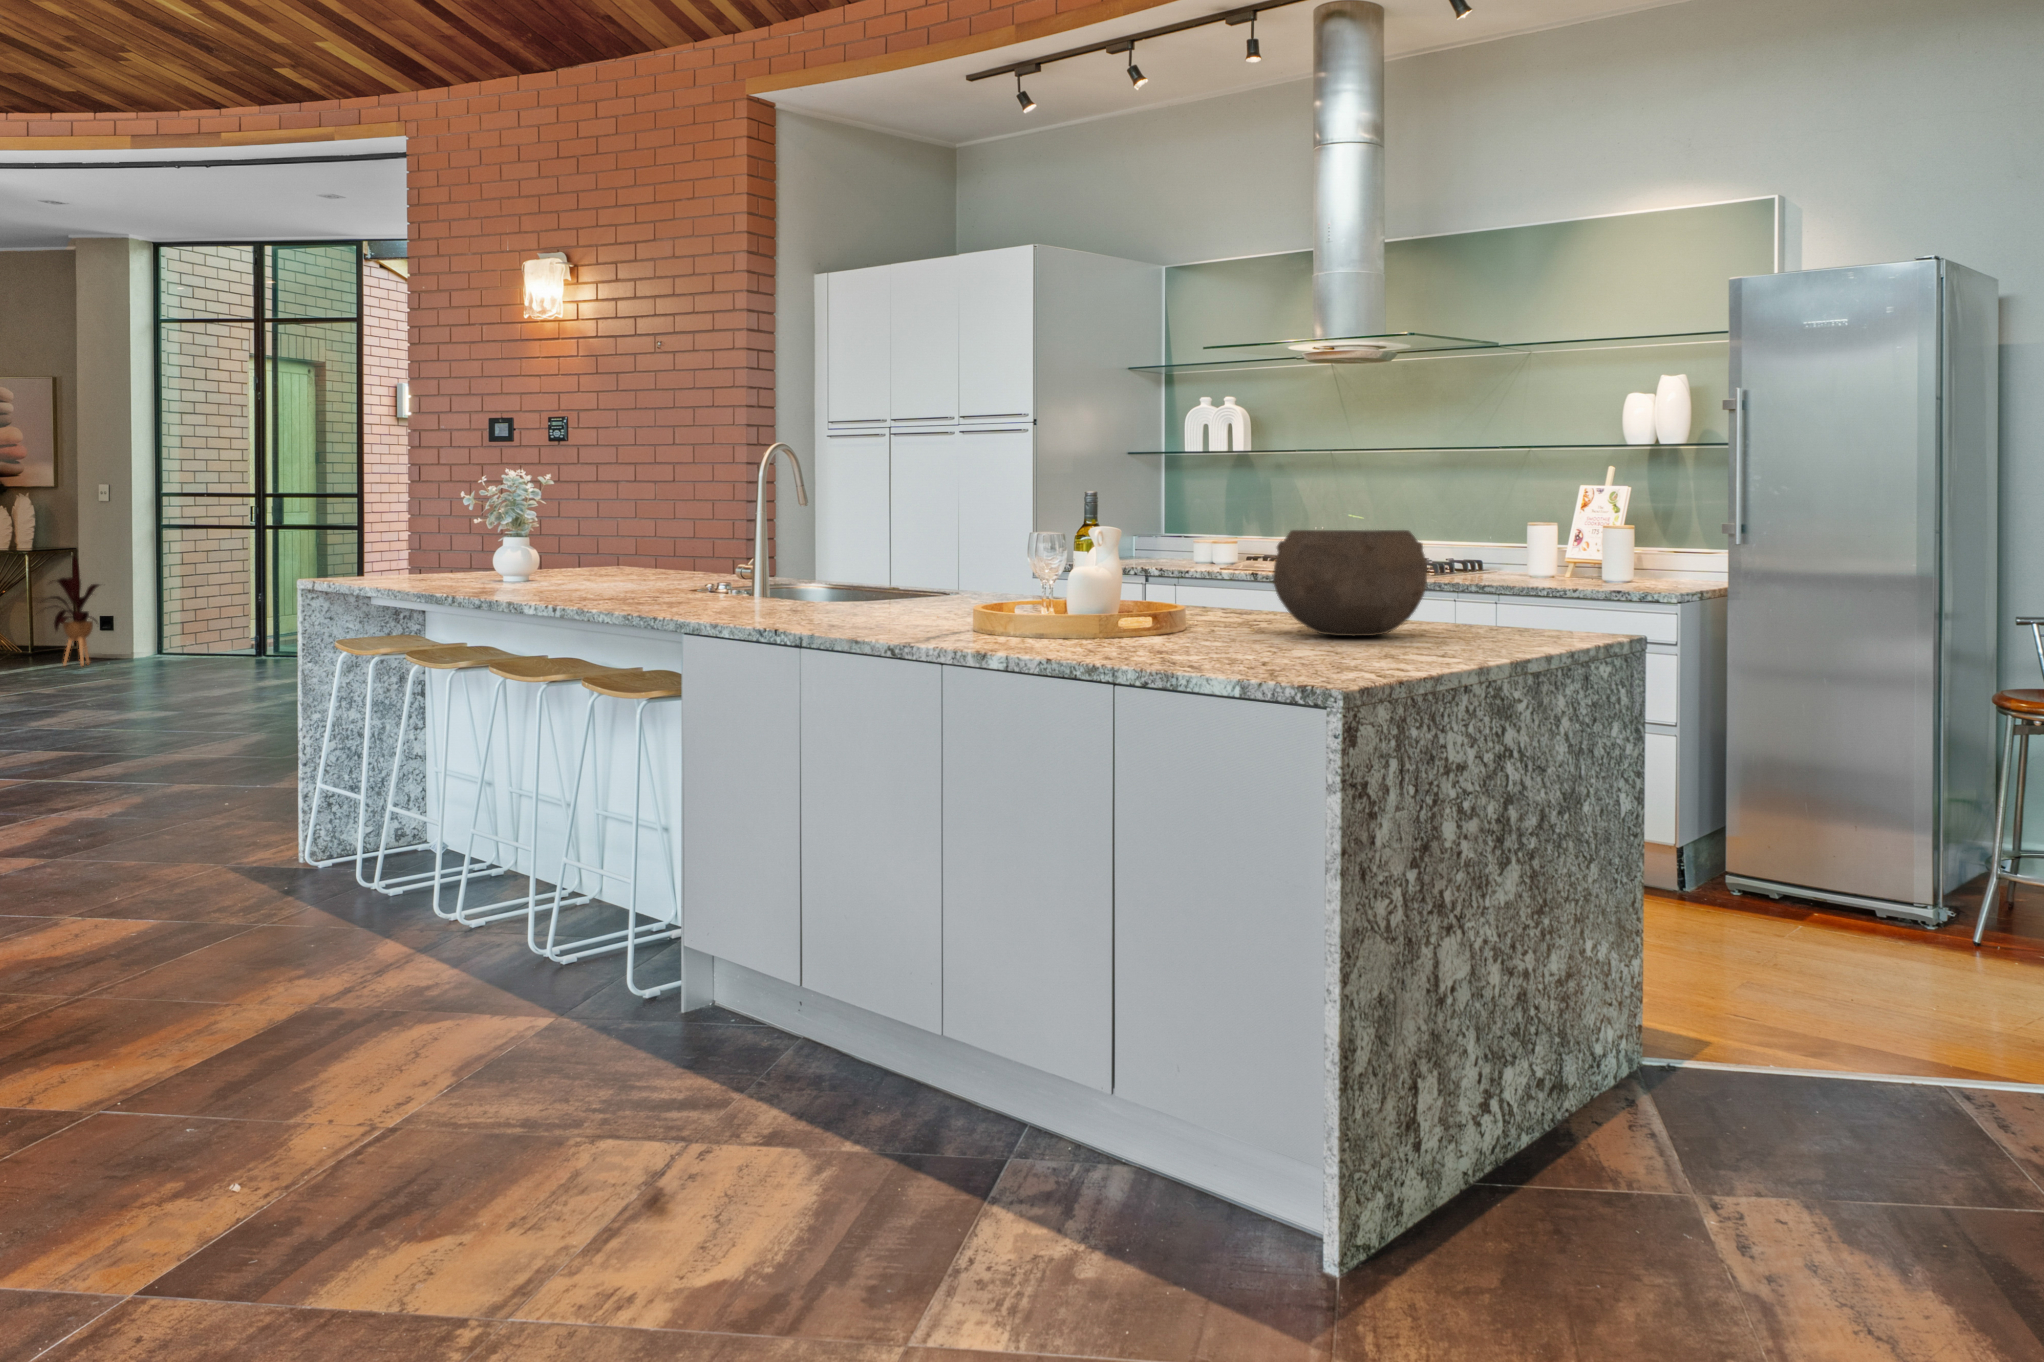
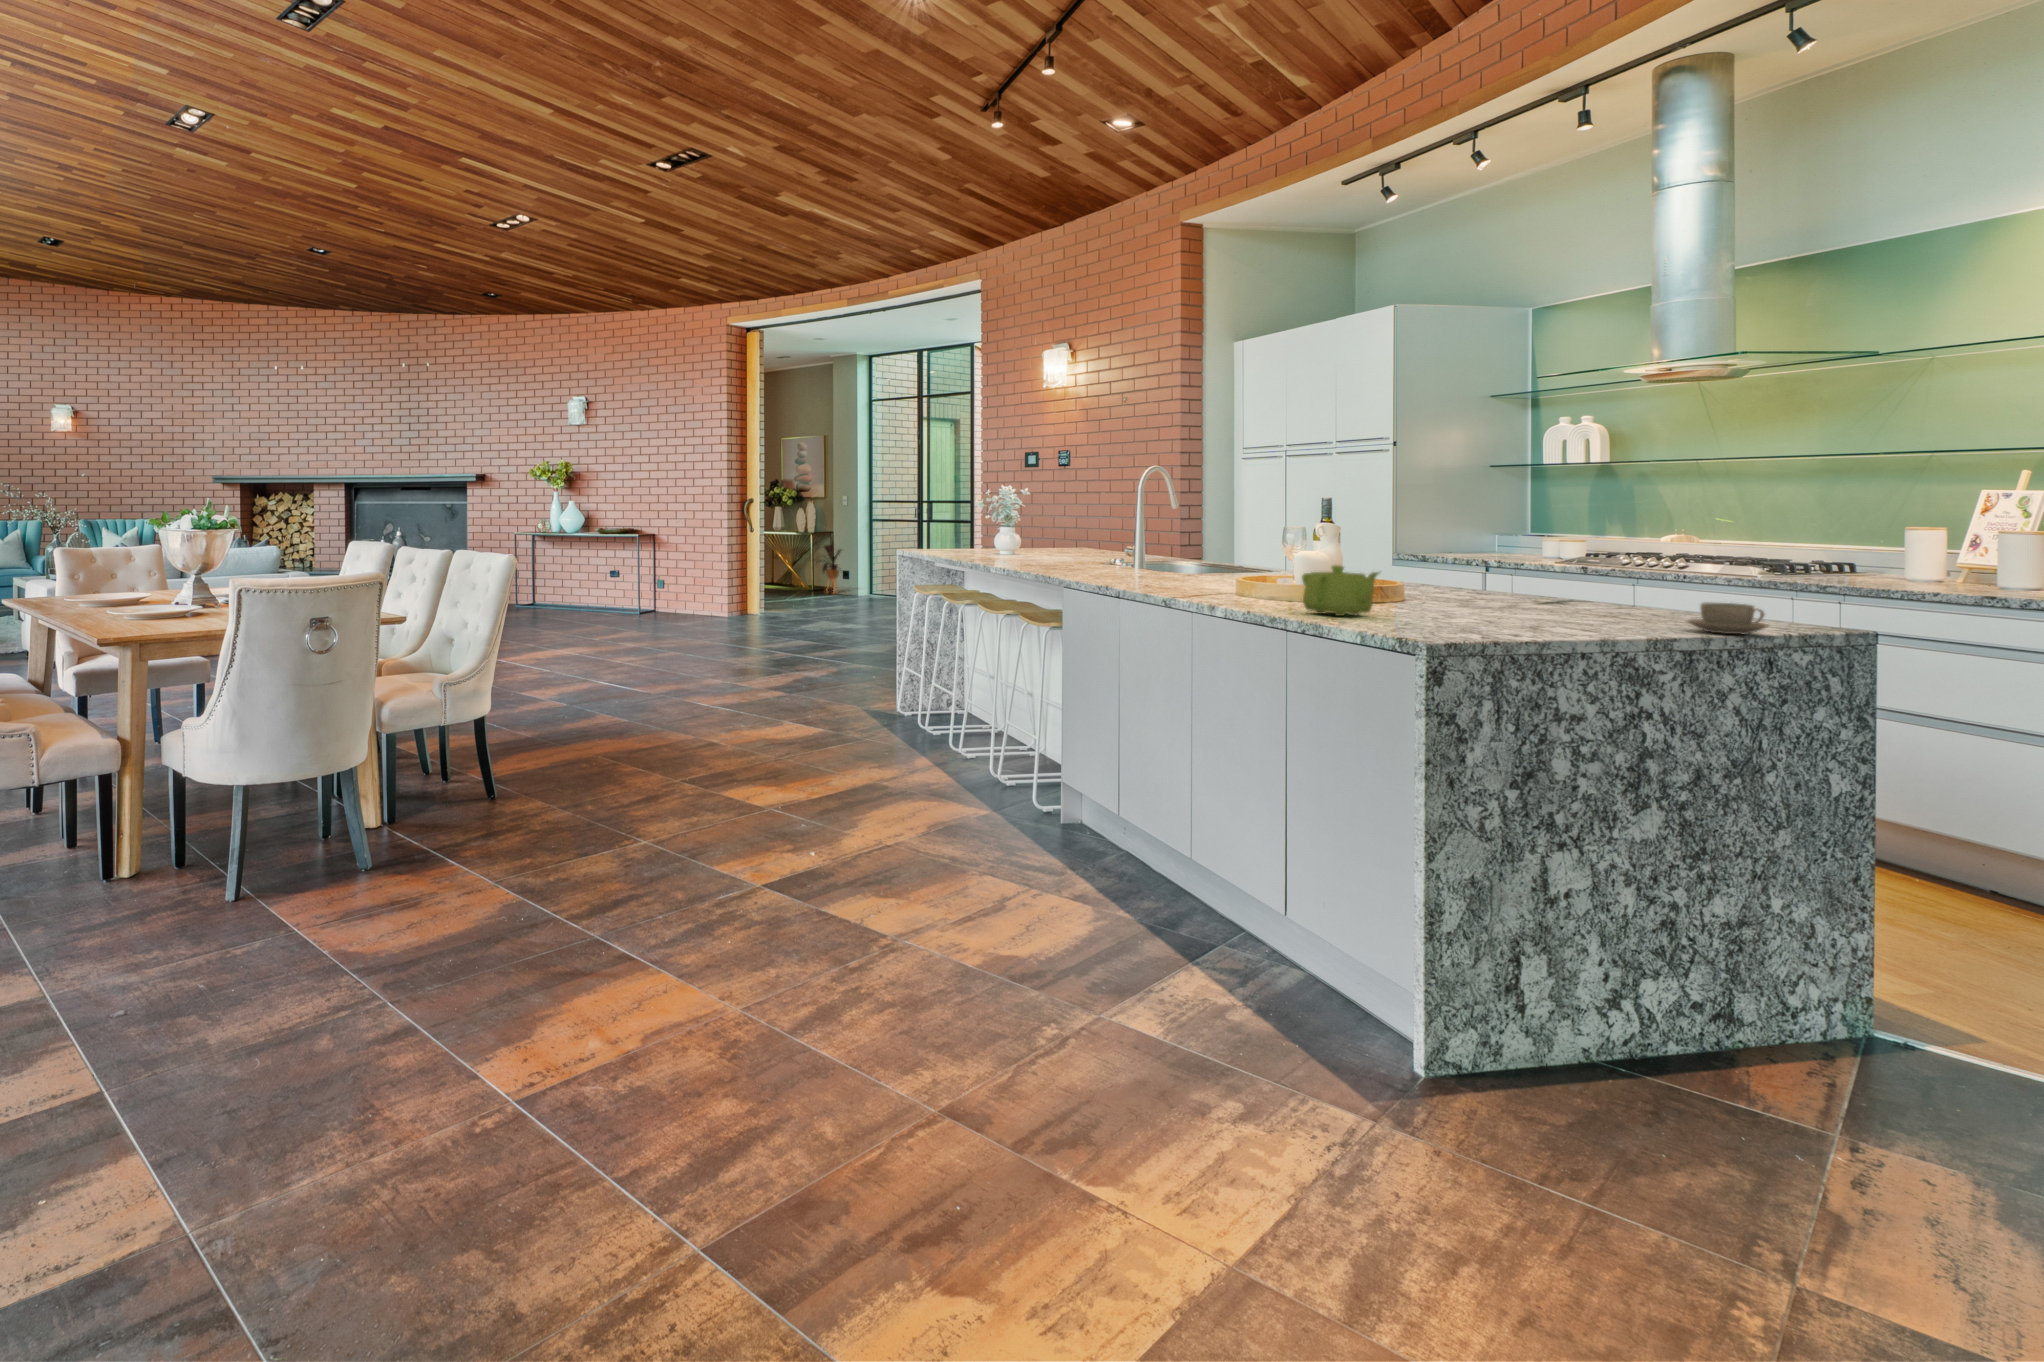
ceramic bowl: present [1273,530,1427,636] -> none [1460,528,1609,615]
teapot: none [1124,586,1237,657] -> present [1302,565,1380,616]
coffee cup: none [1513,610,1587,646] -> present [1687,603,1769,634]

